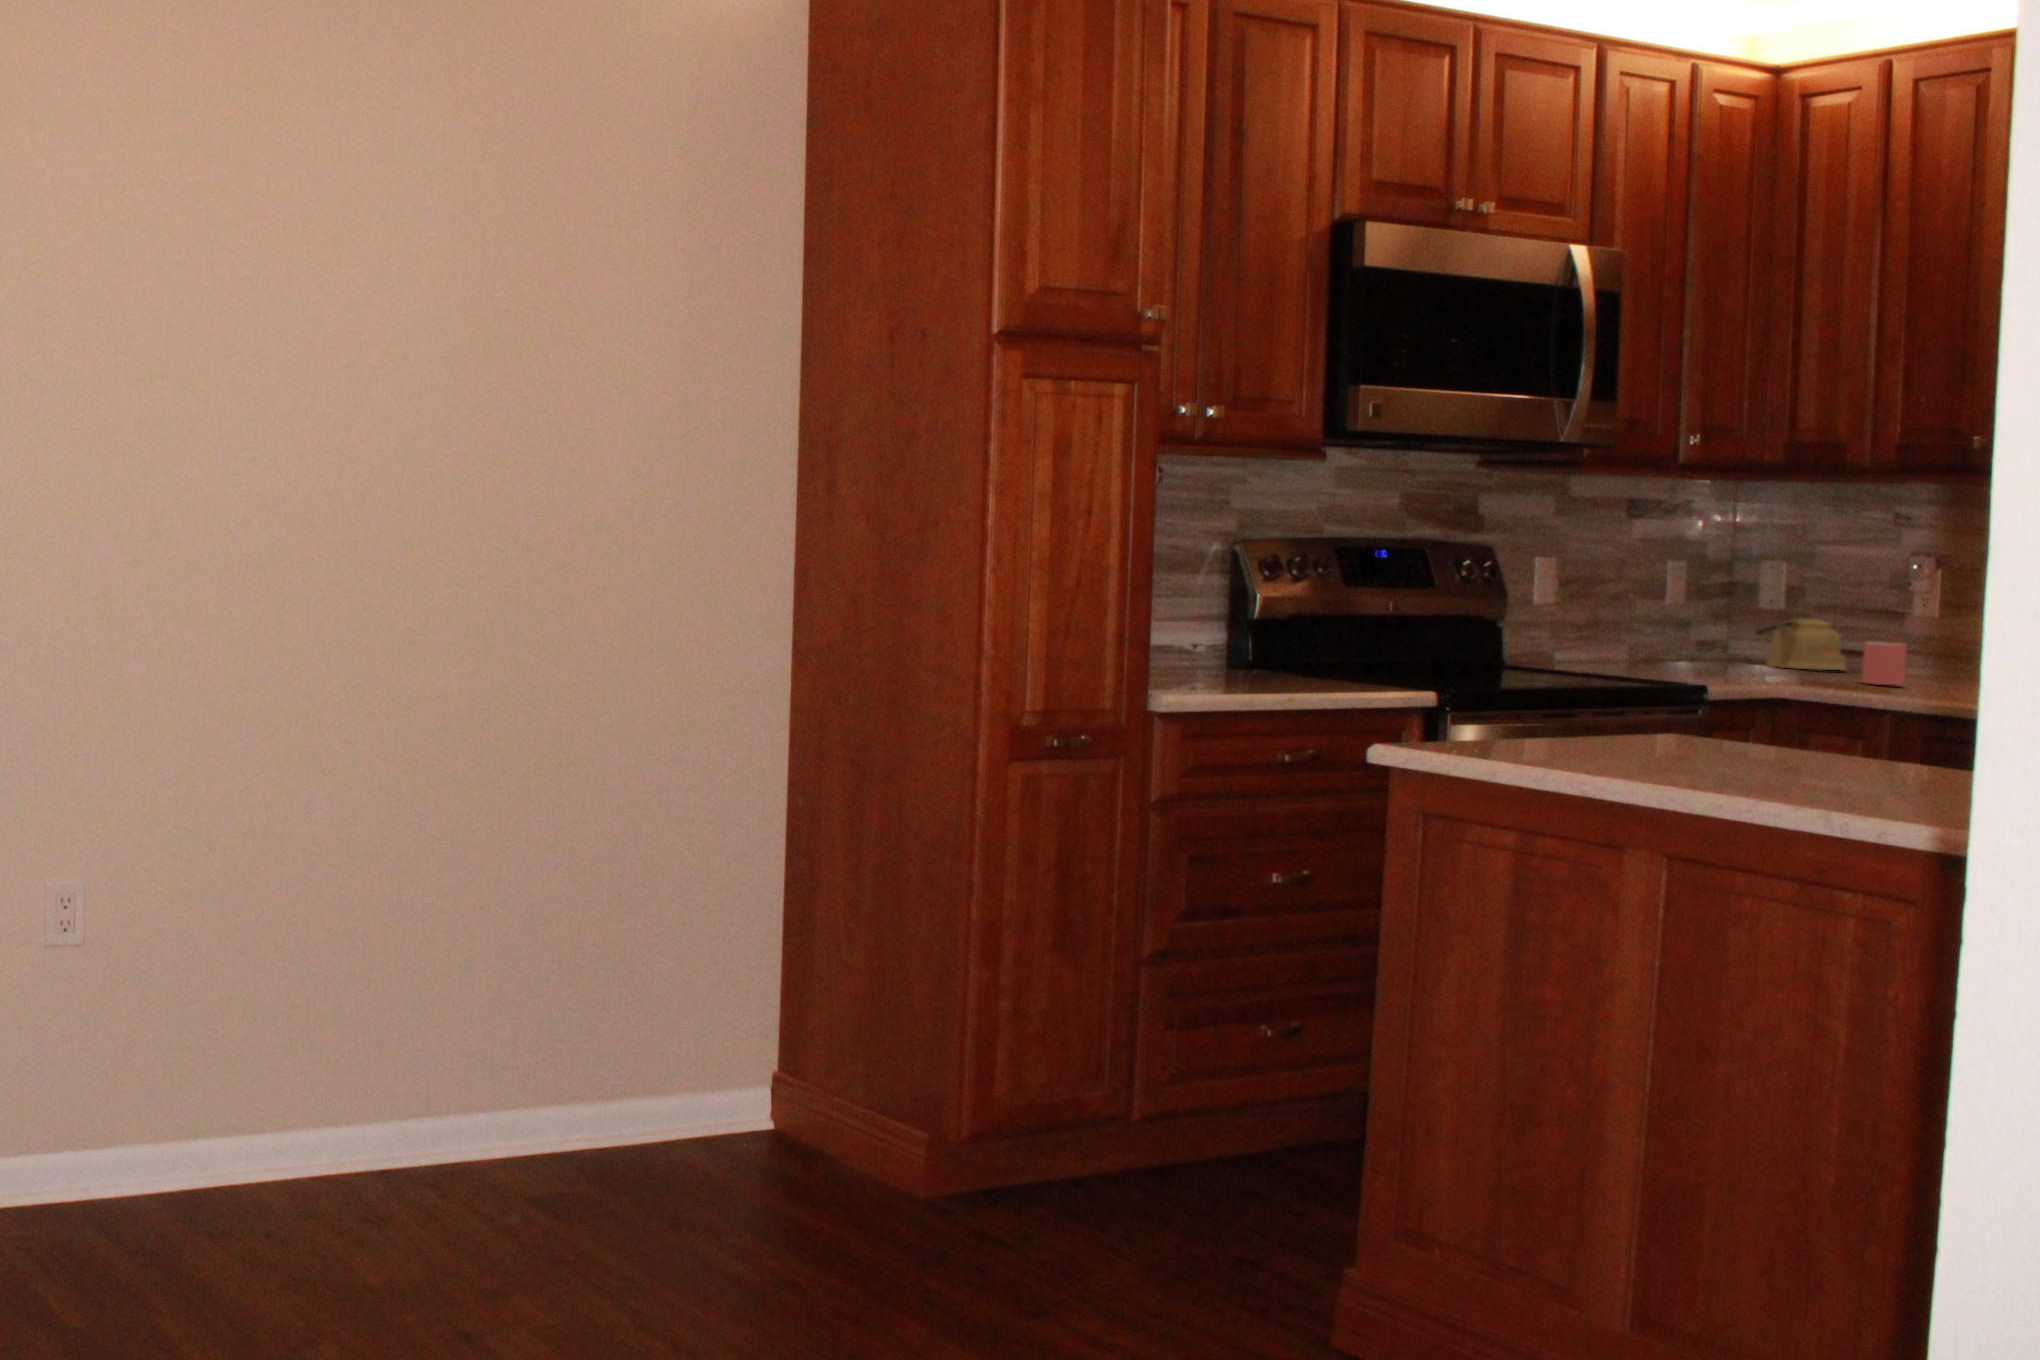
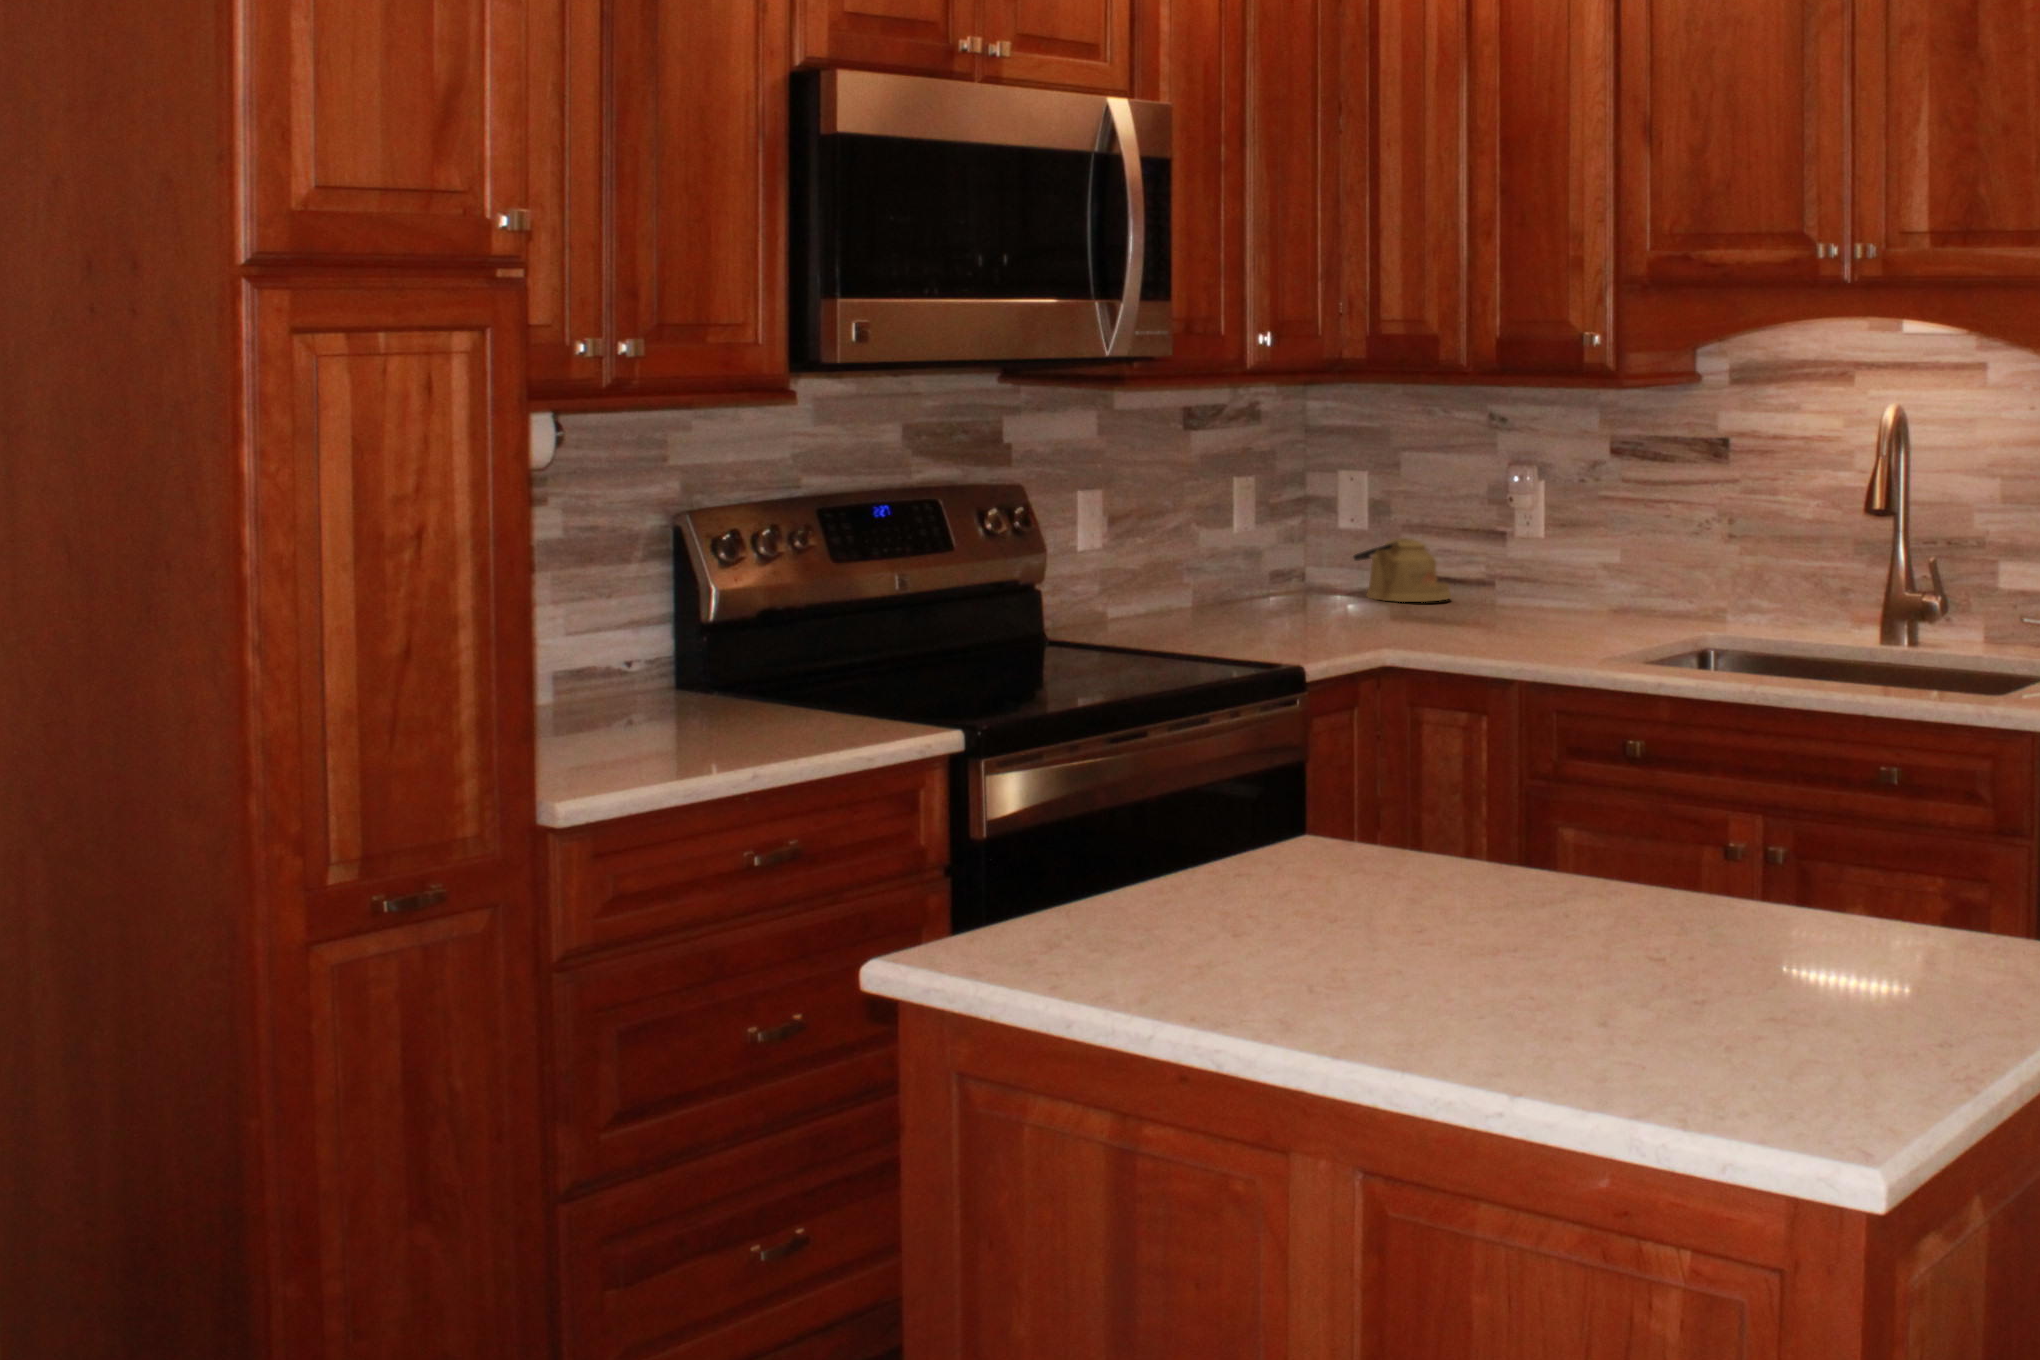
mug: present [1862,642,1906,685] -> none [1467,574,1511,627]

